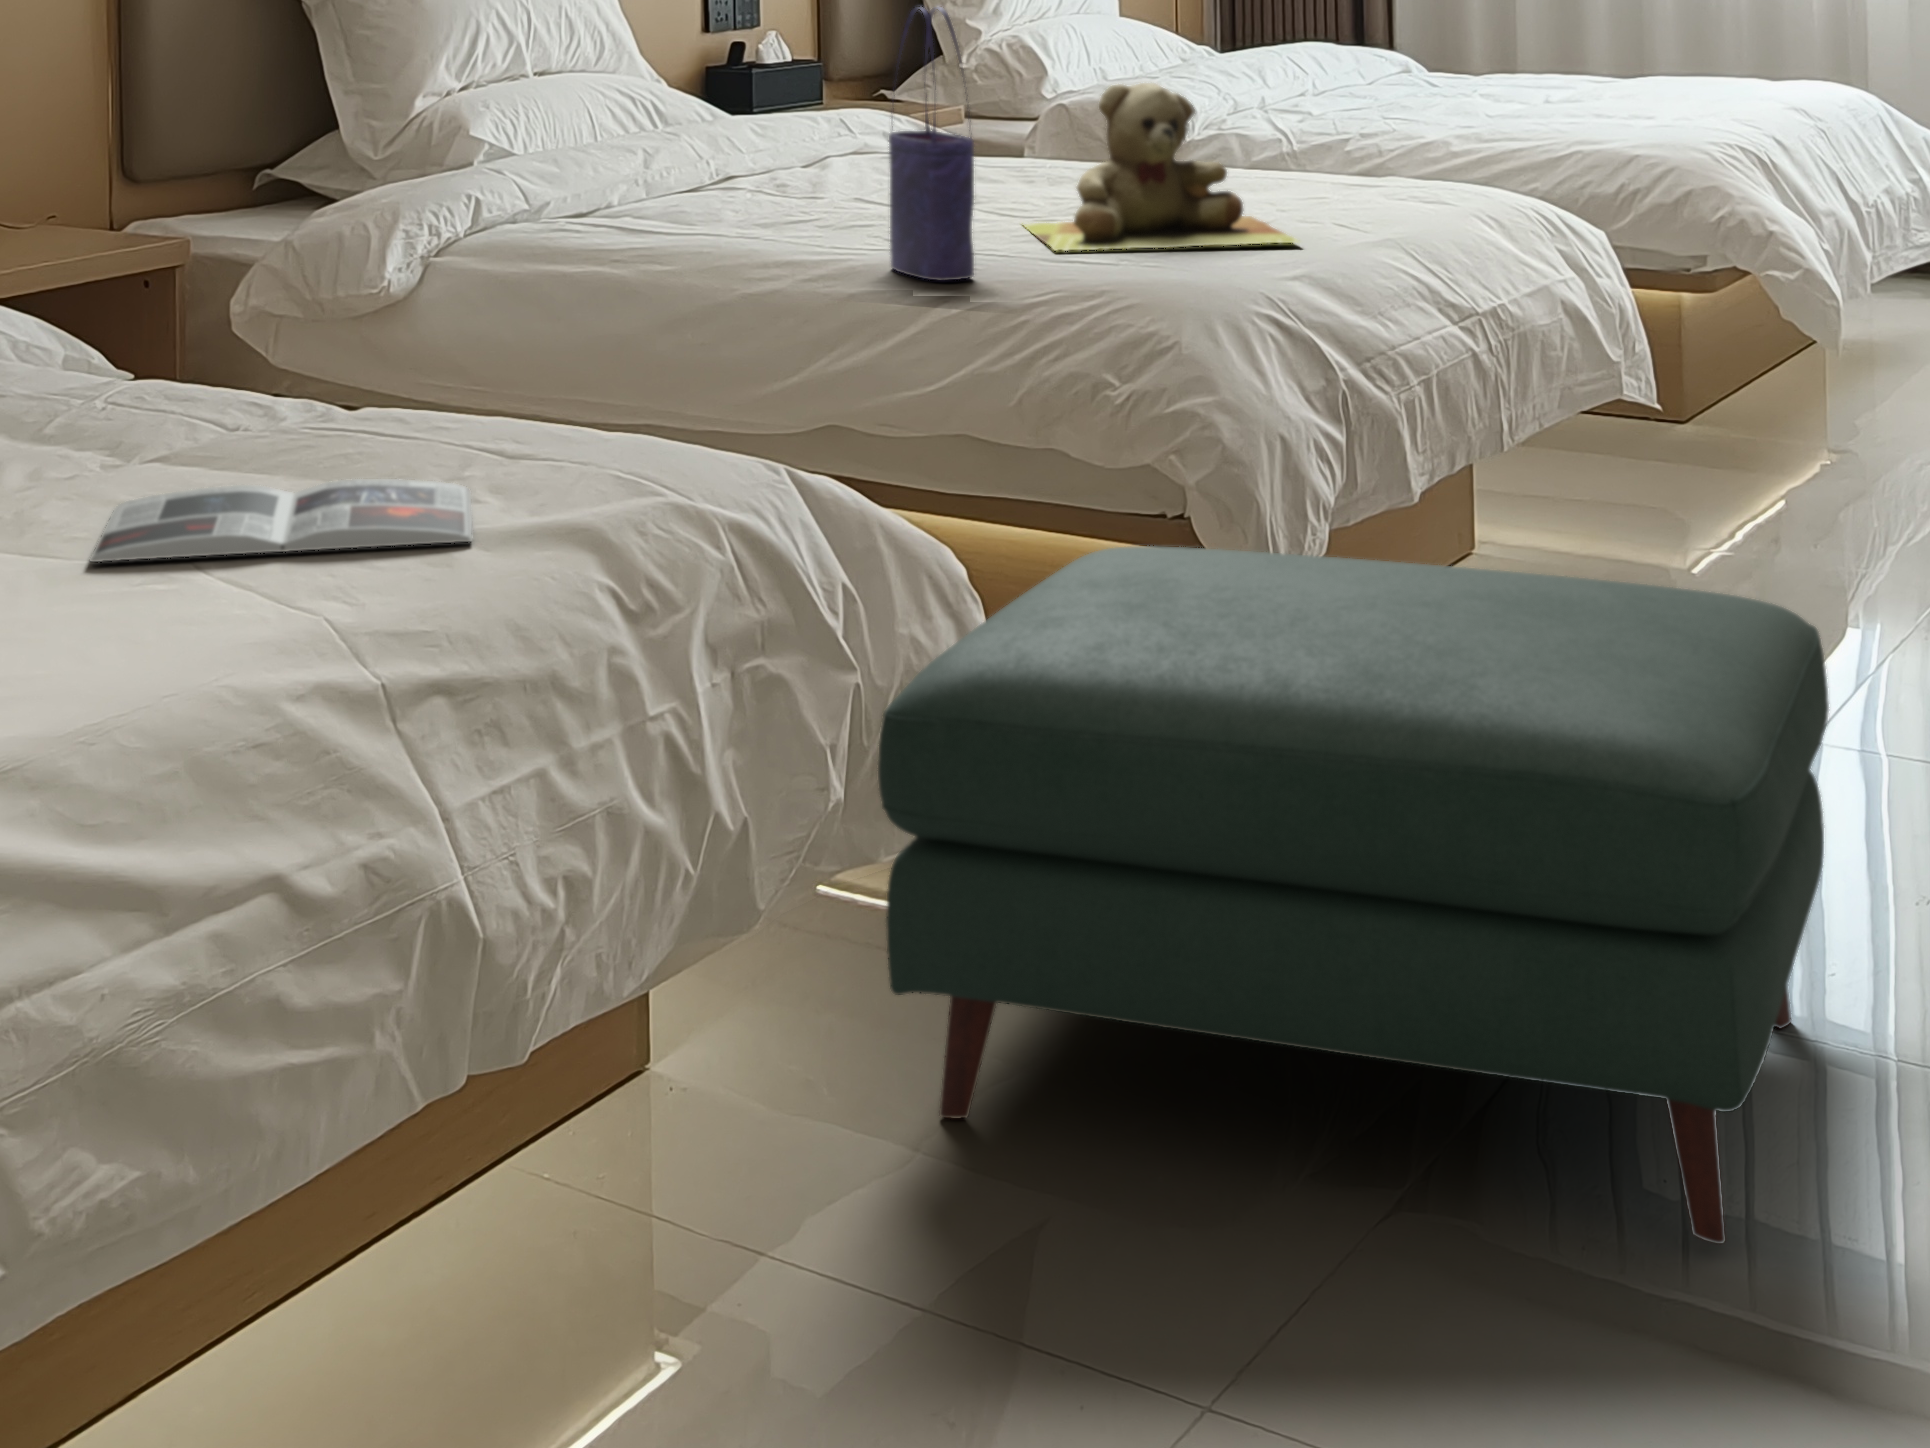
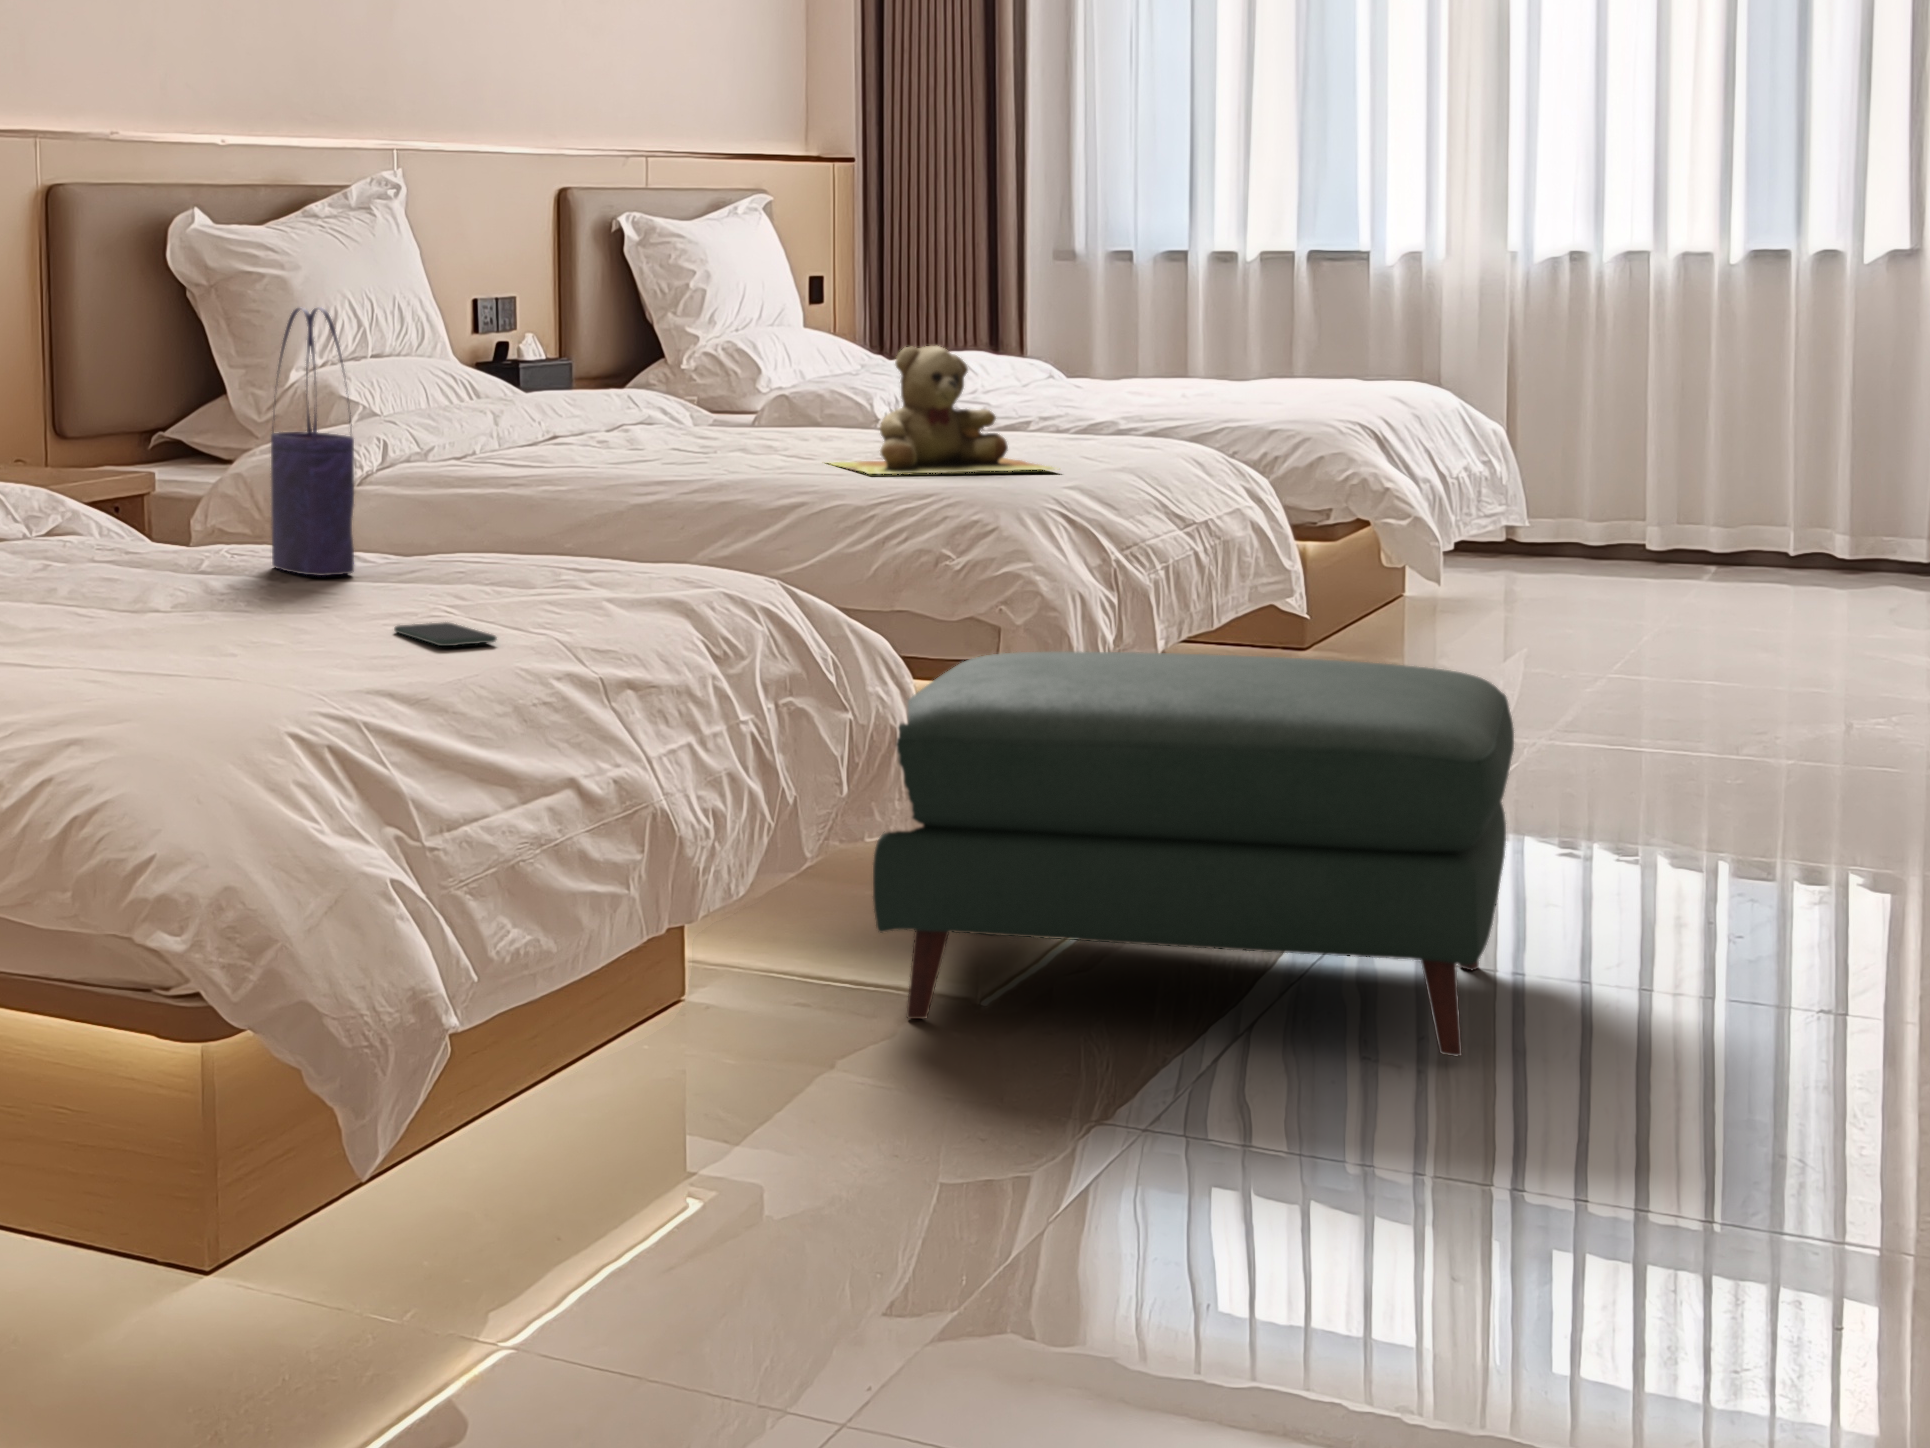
tote bag: present [889,7,974,281] -> present [271,308,354,576]
magazine: present [90,479,472,562] -> none [337,573,620,610]
smartphone: none [78,599,191,662] -> present [394,623,496,646]

